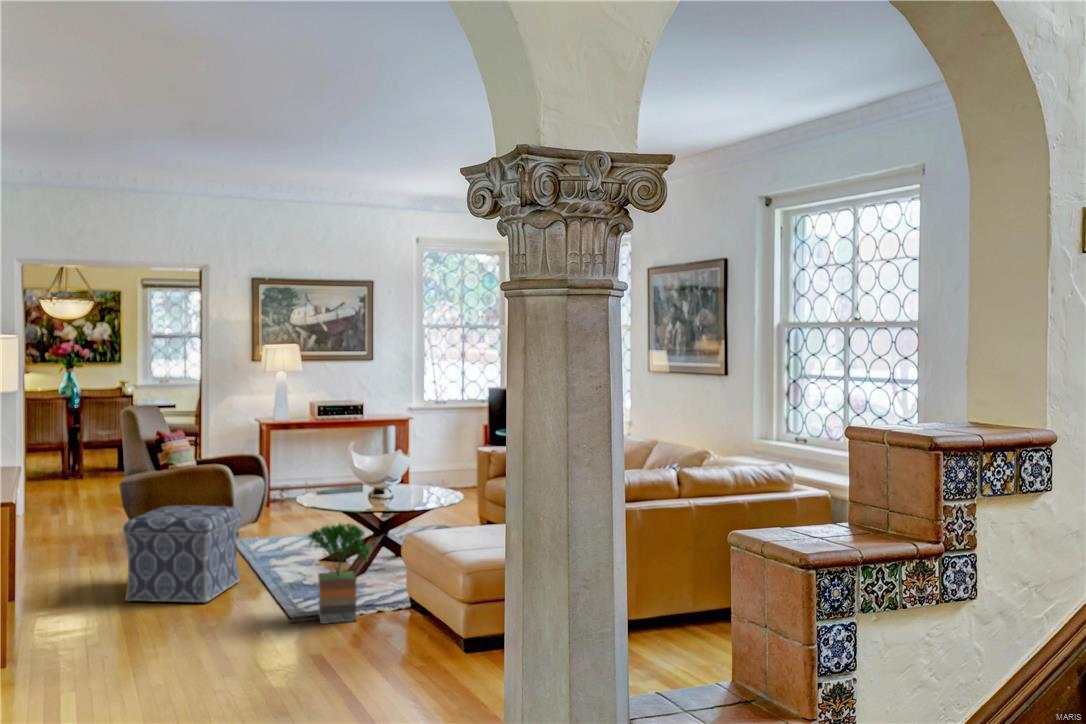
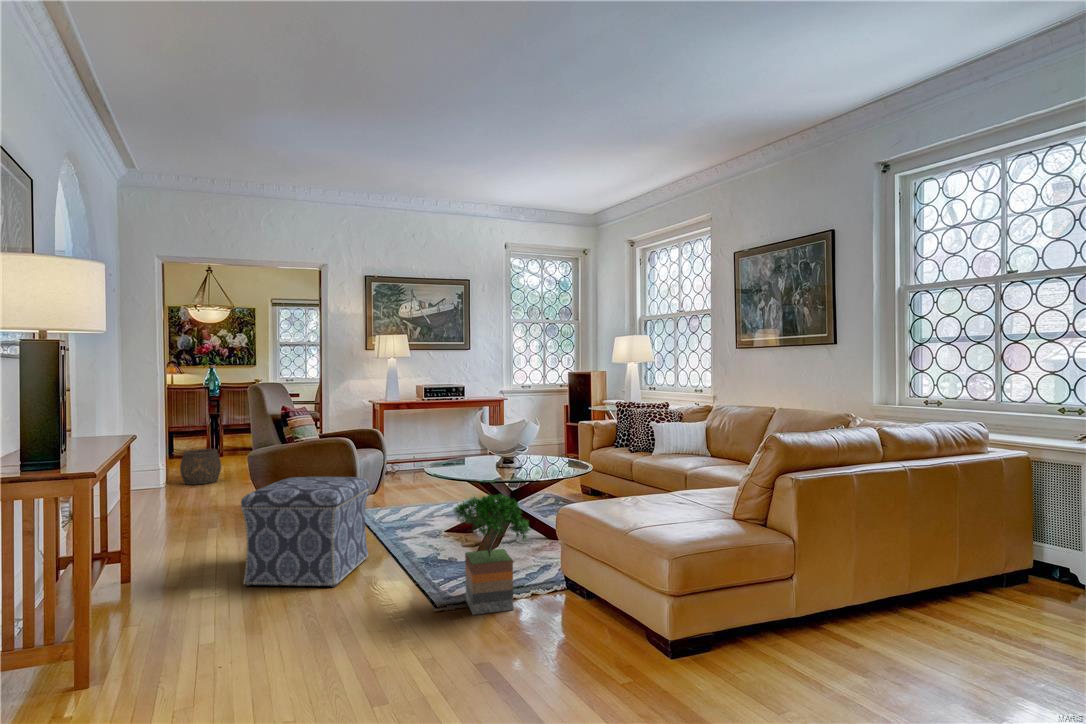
woven basket: none [43,471,89,511] -> present [180,449,221,485]

